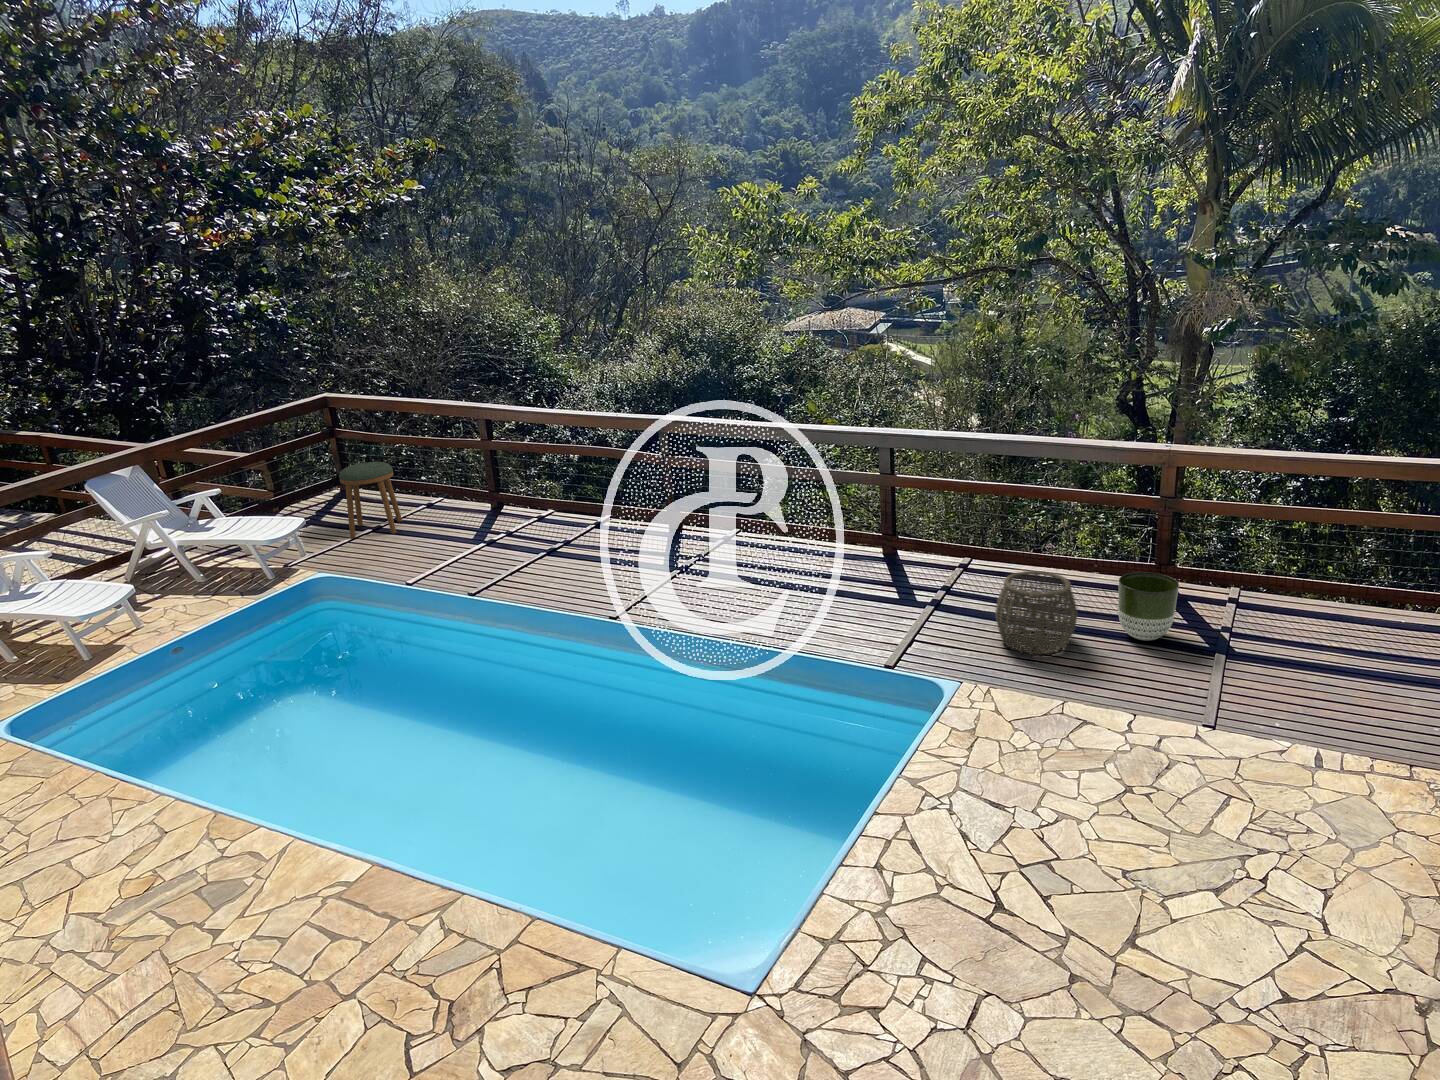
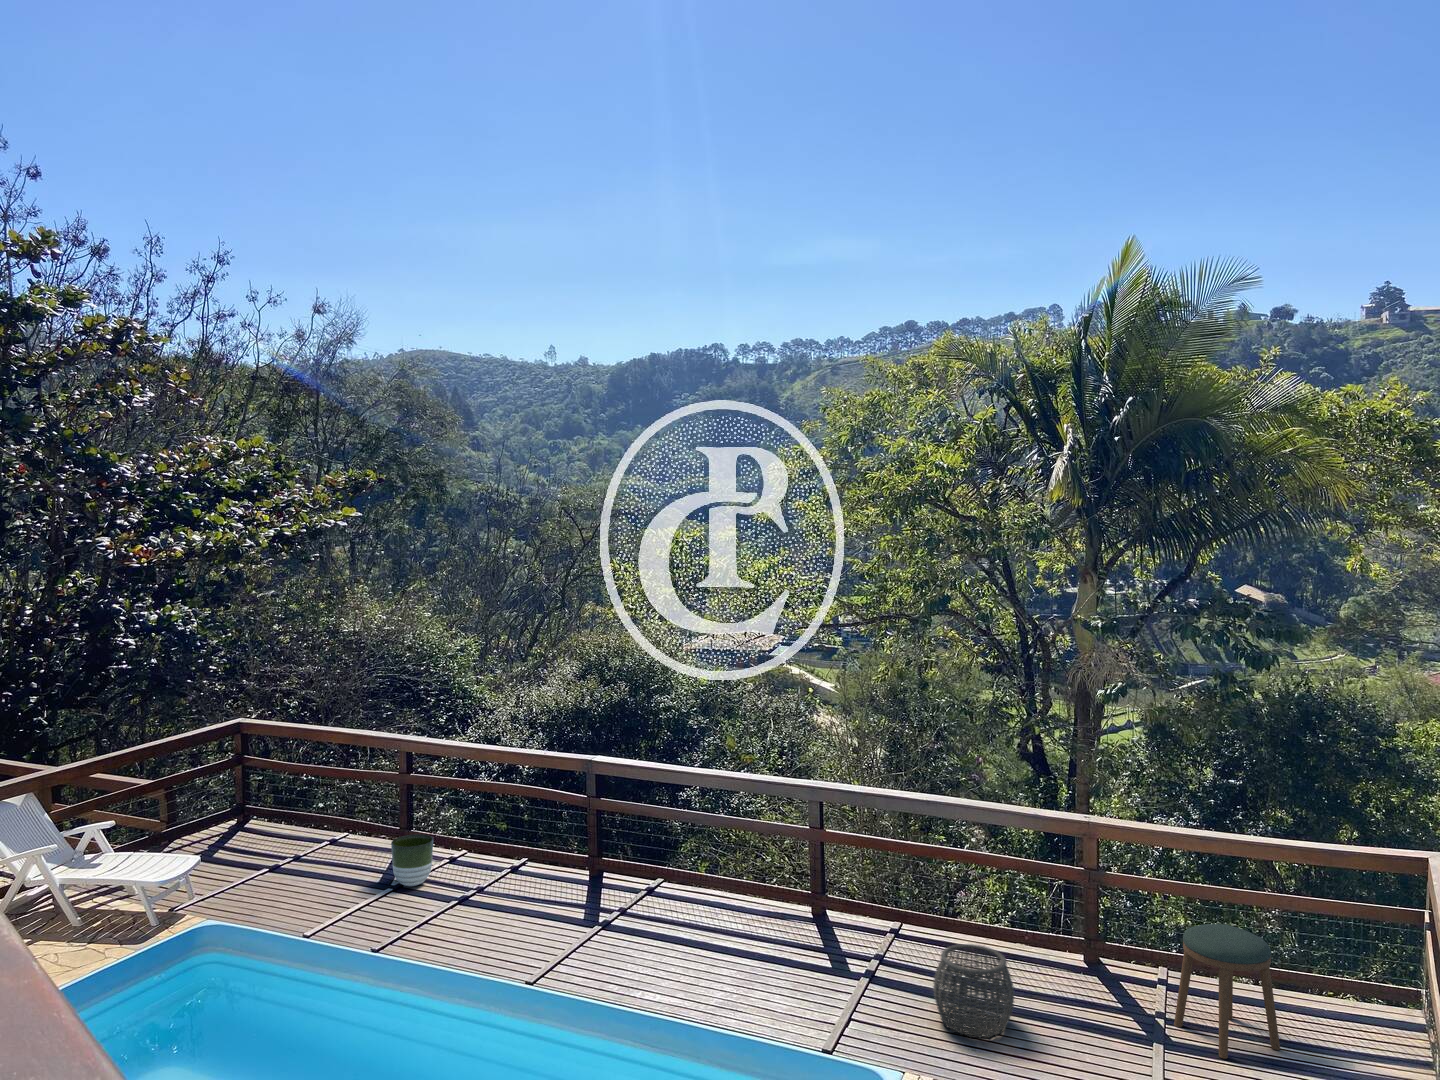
stool: present [339,462,402,538] -> present [1174,924,1280,1059]
planter: present [1118,572,1179,641] -> present [391,834,433,886]

